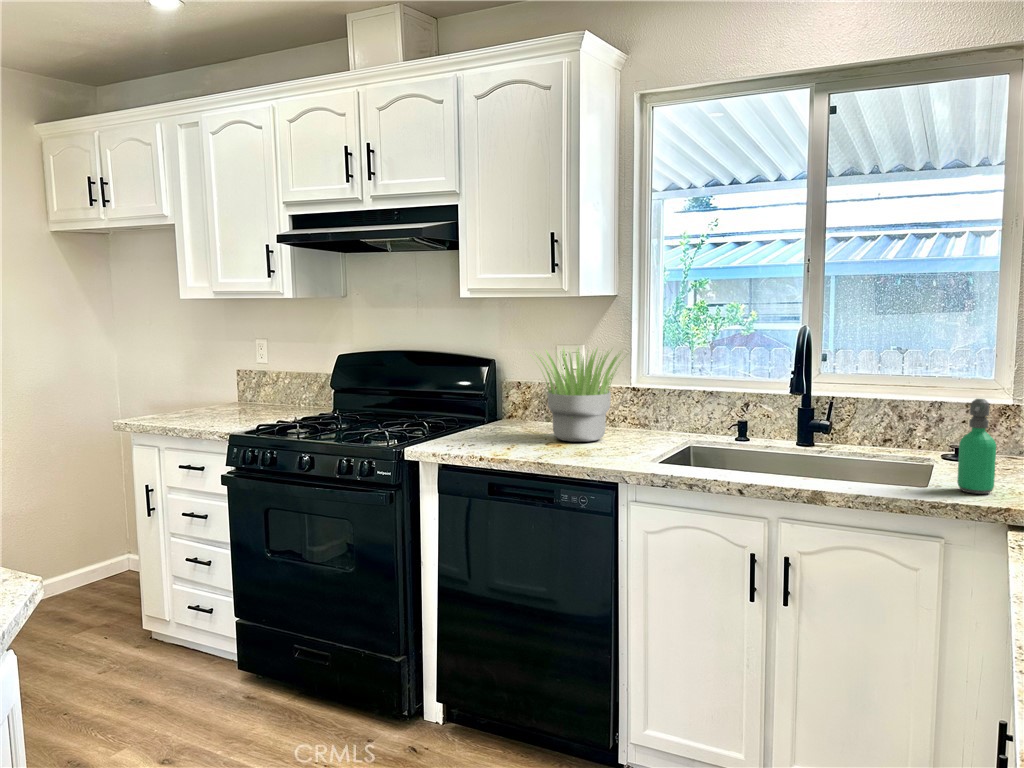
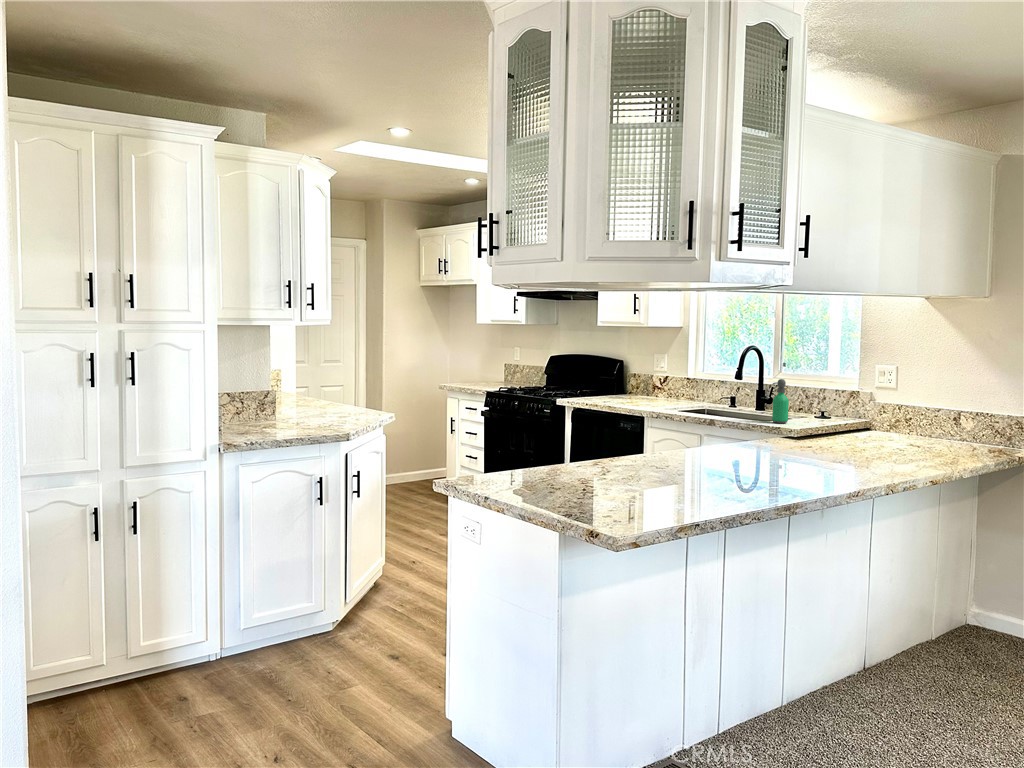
potted plant: present [537,348,621,442] -> none [620,353,676,402]

